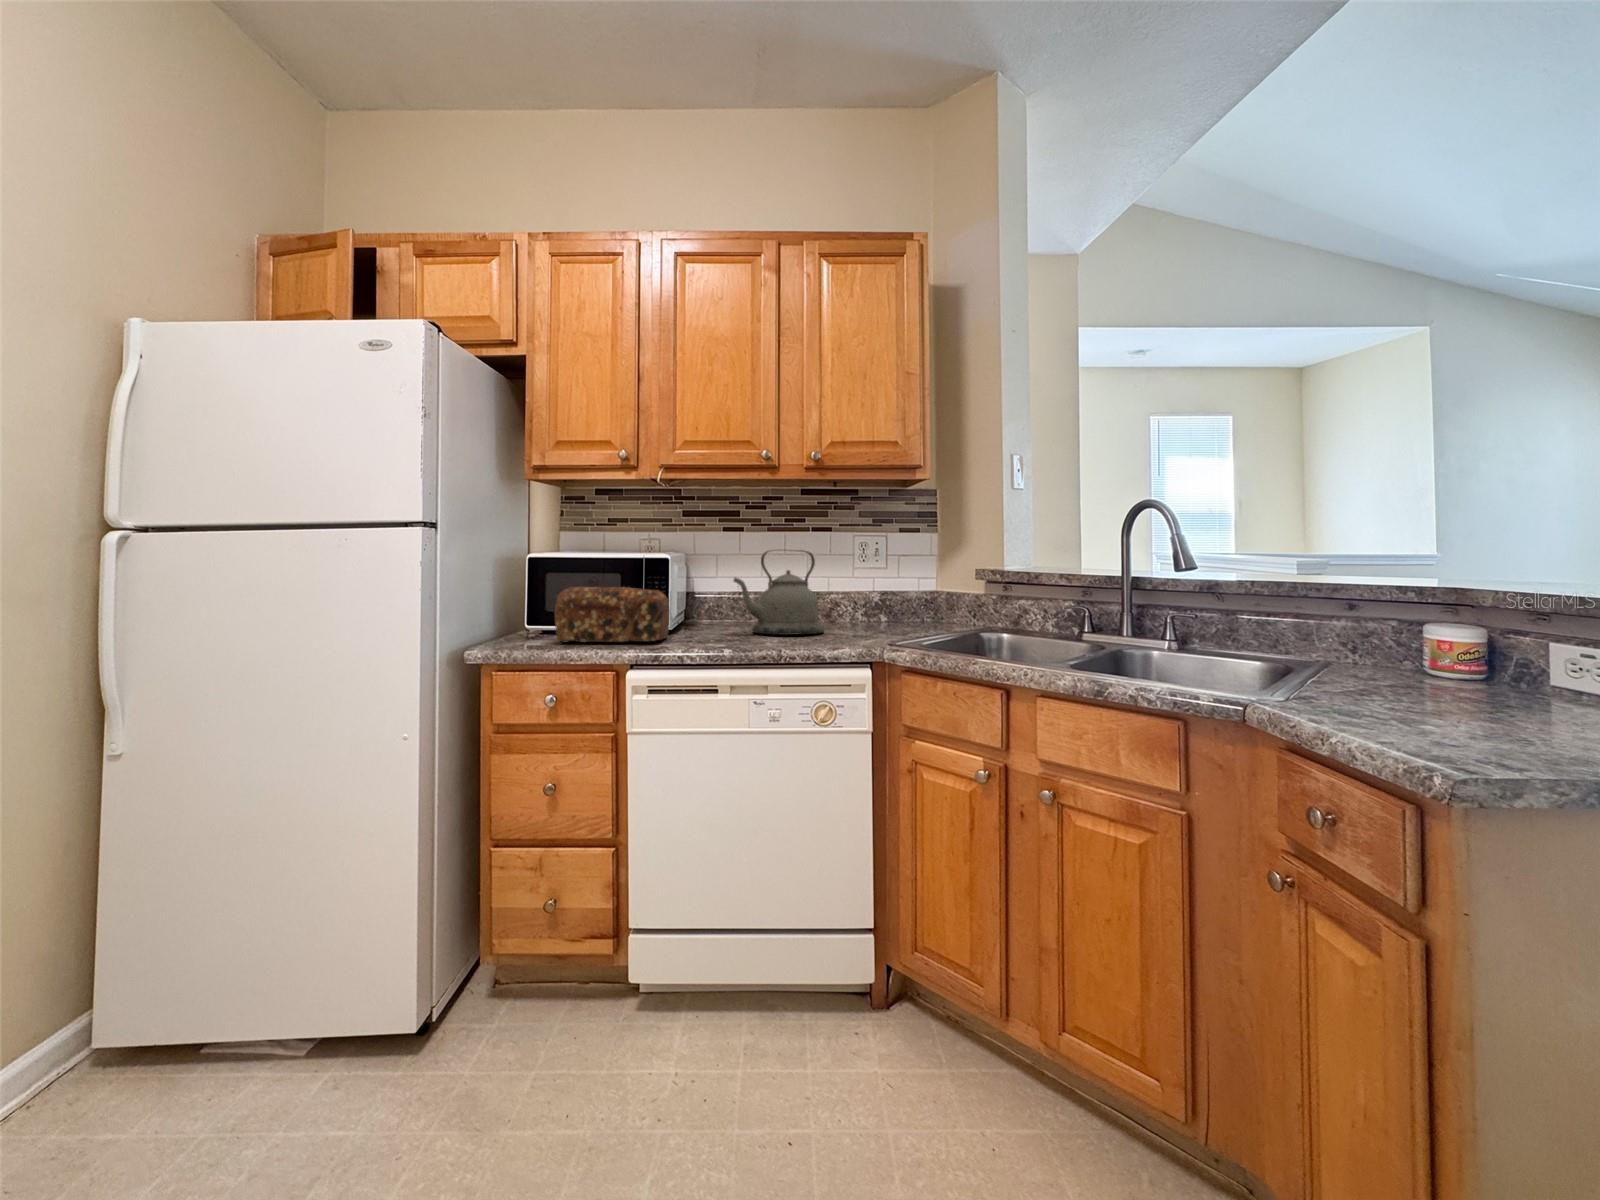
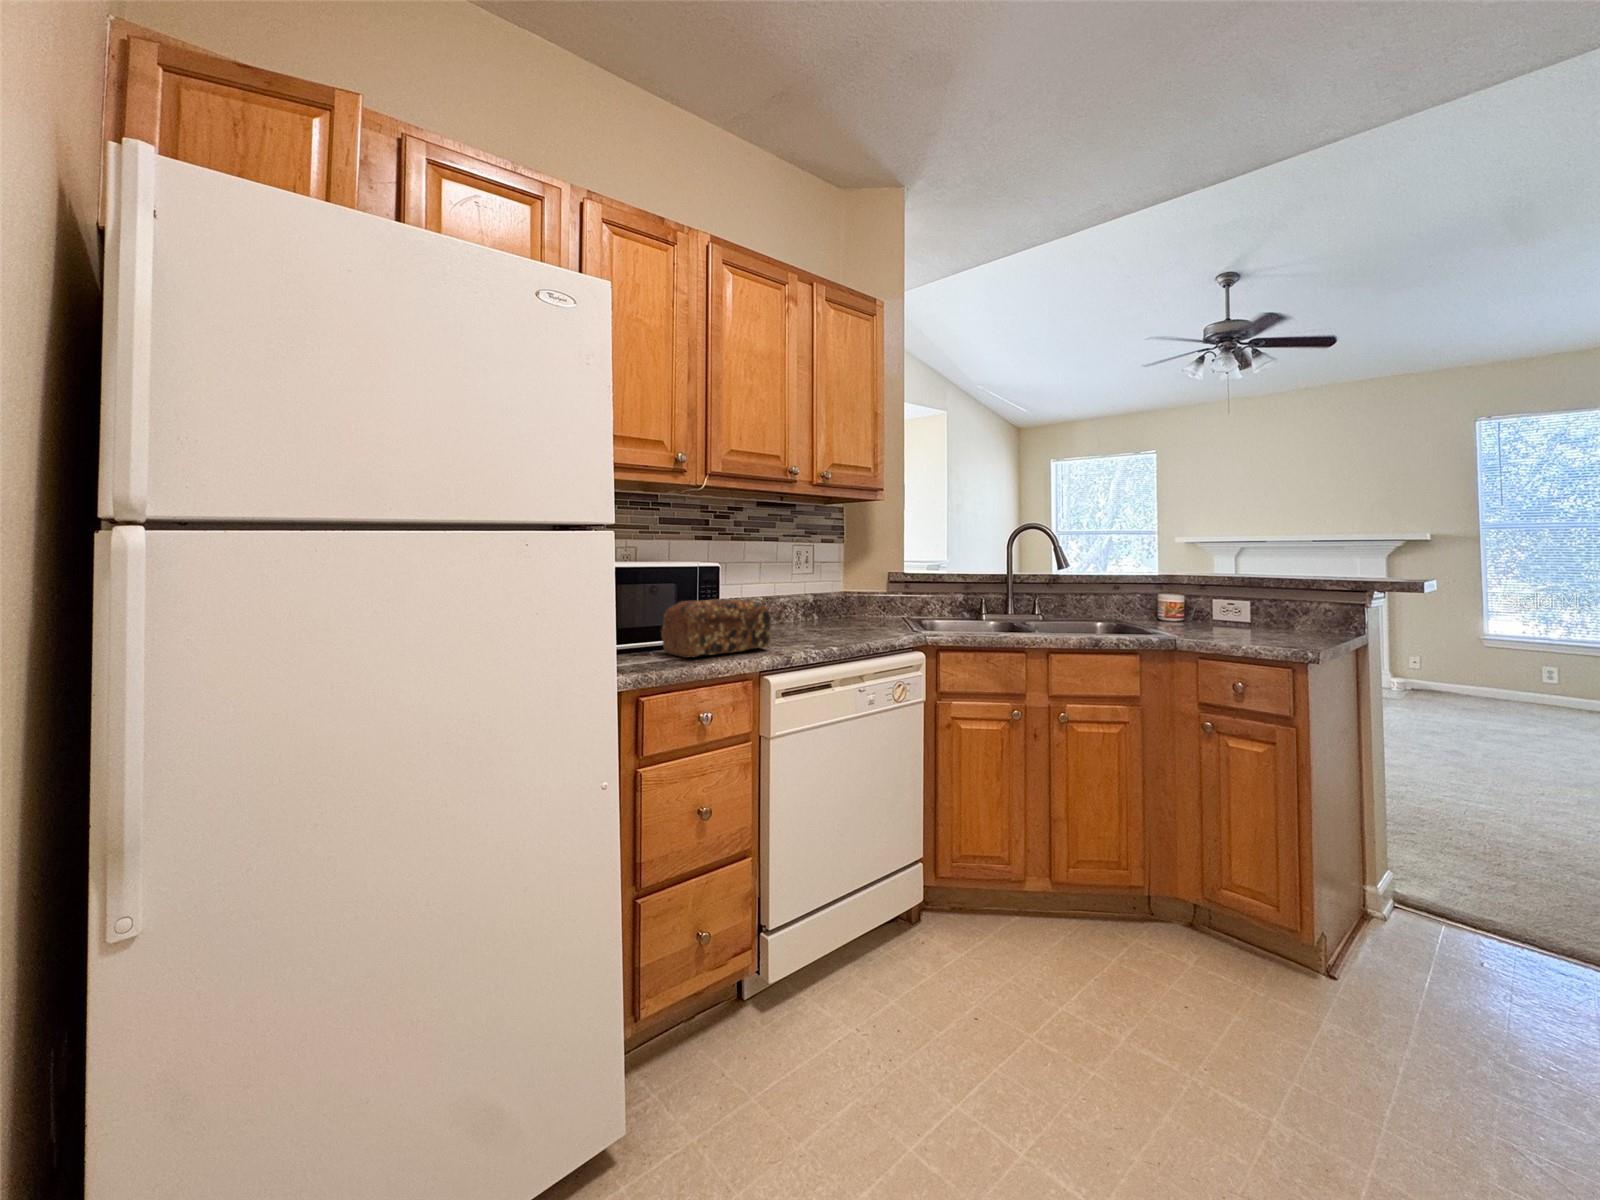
kettle: present [734,550,824,635] -> none [767,560,828,633]

